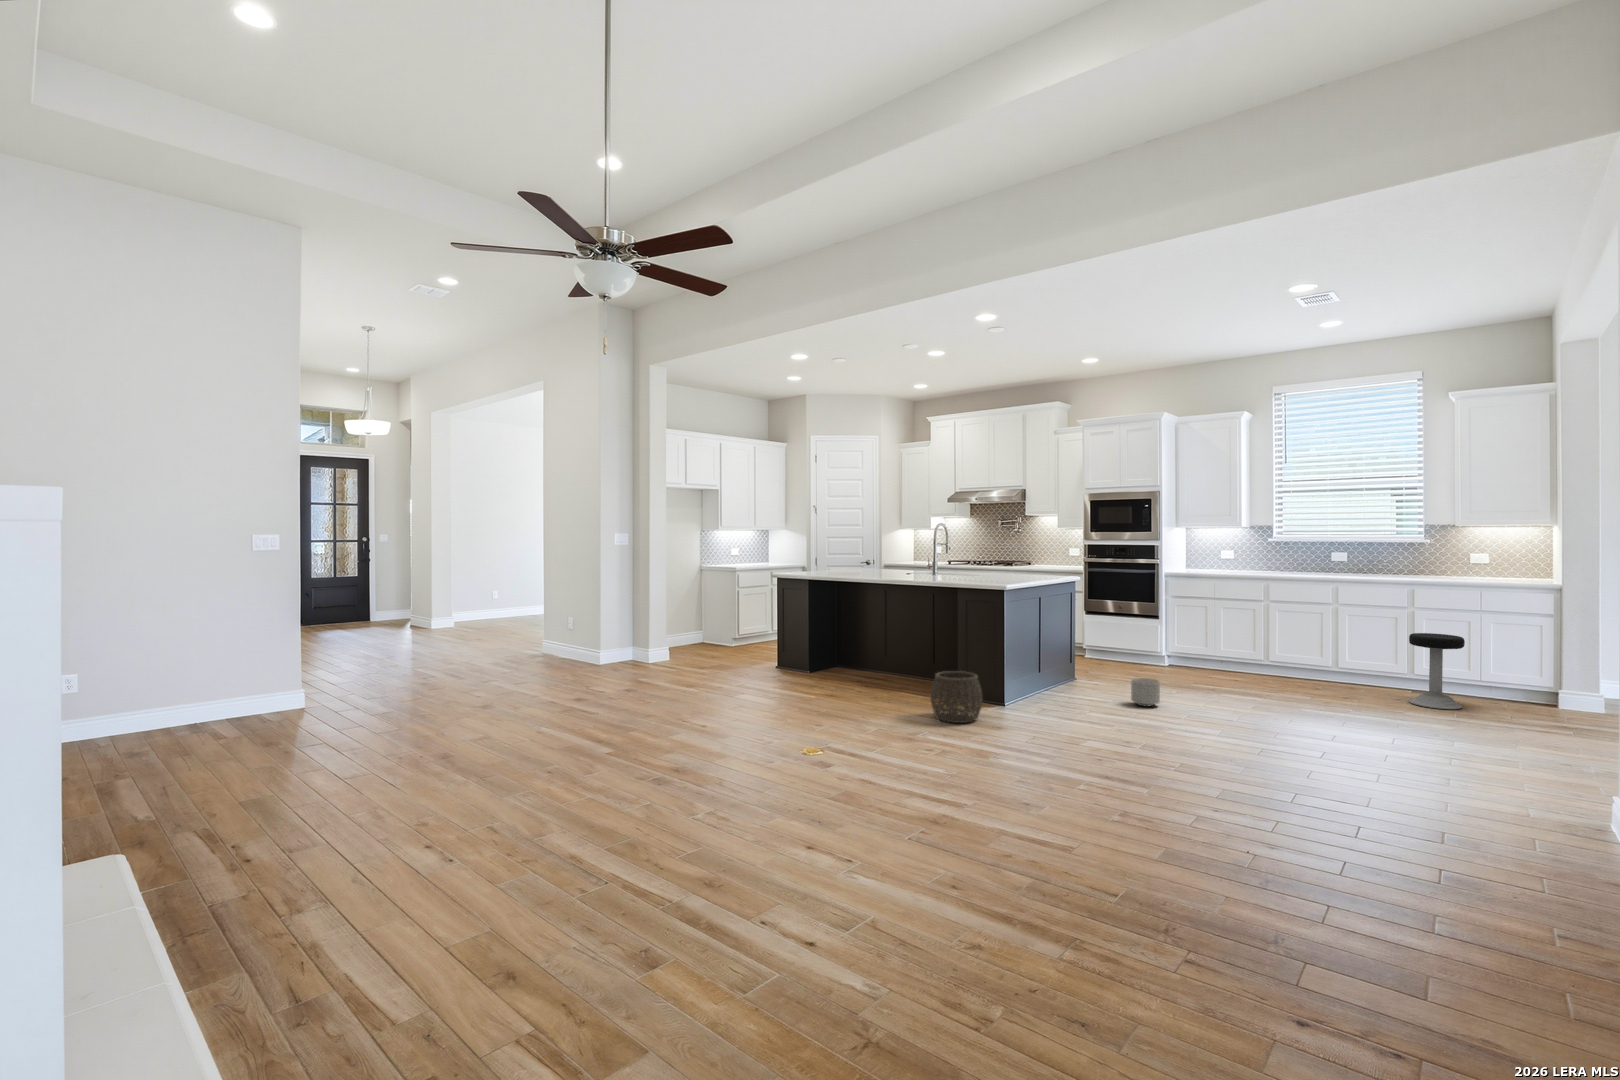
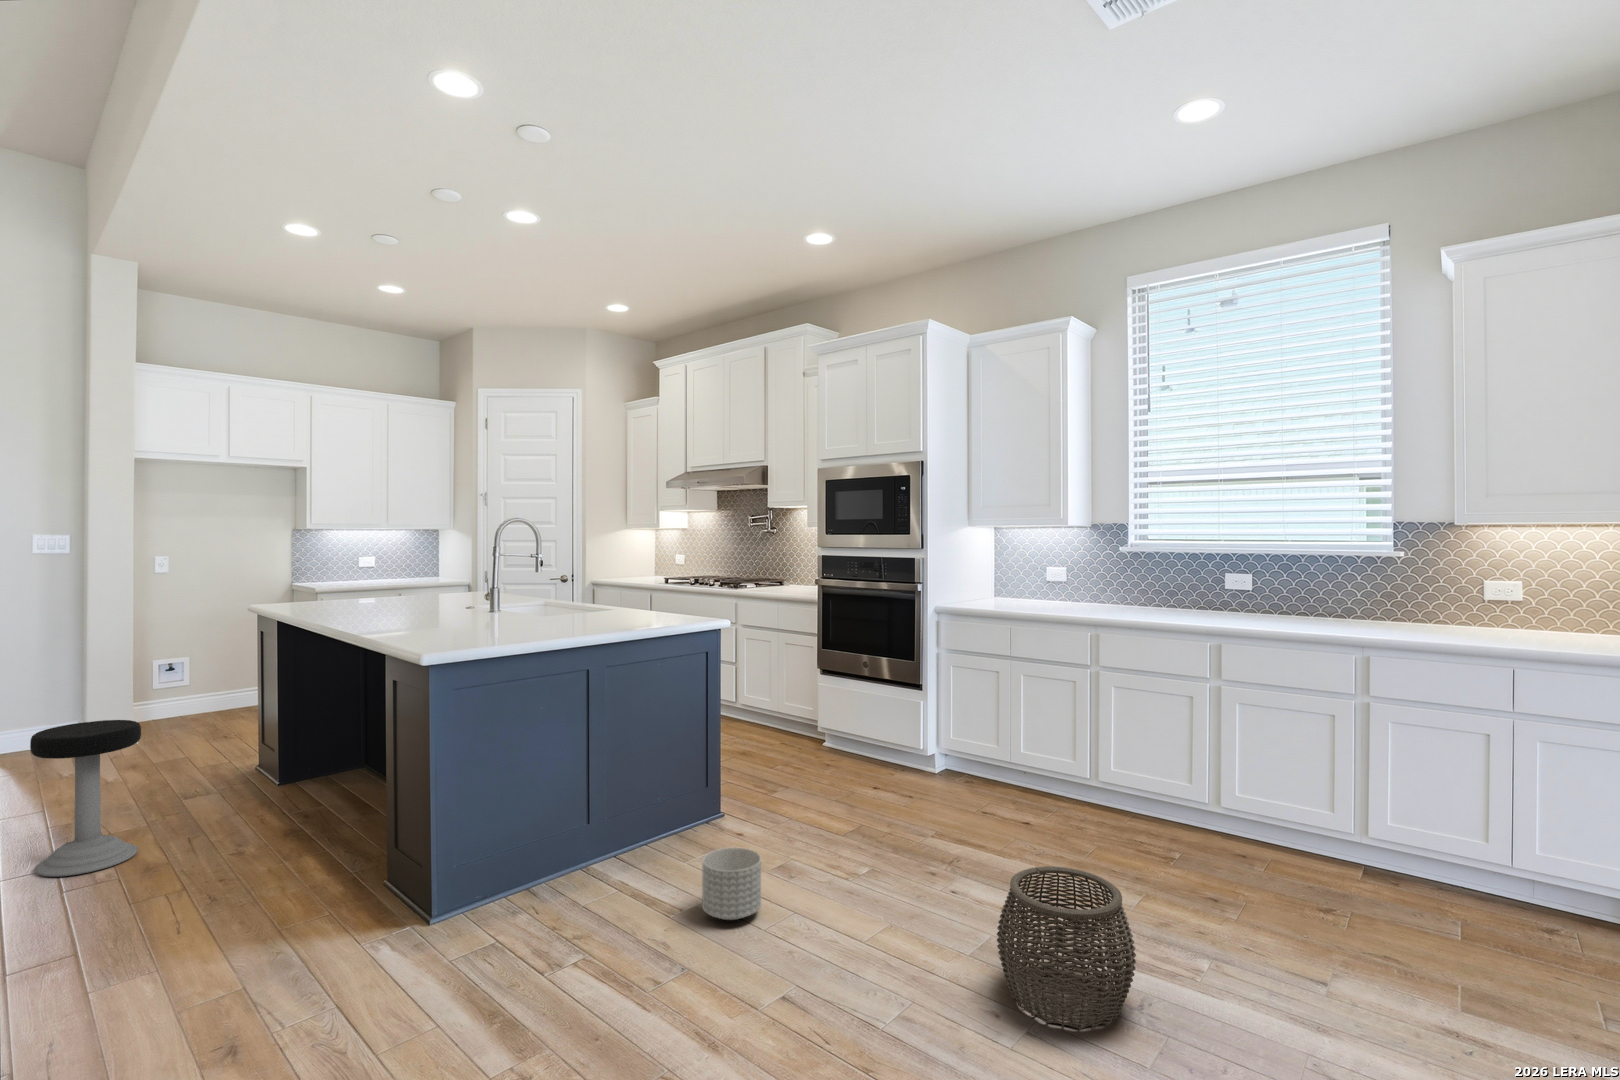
stool: present [1409,633,1465,709] -> present [30,720,141,877]
woven basket: present [931,671,982,723] -> present [997,866,1136,1029]

